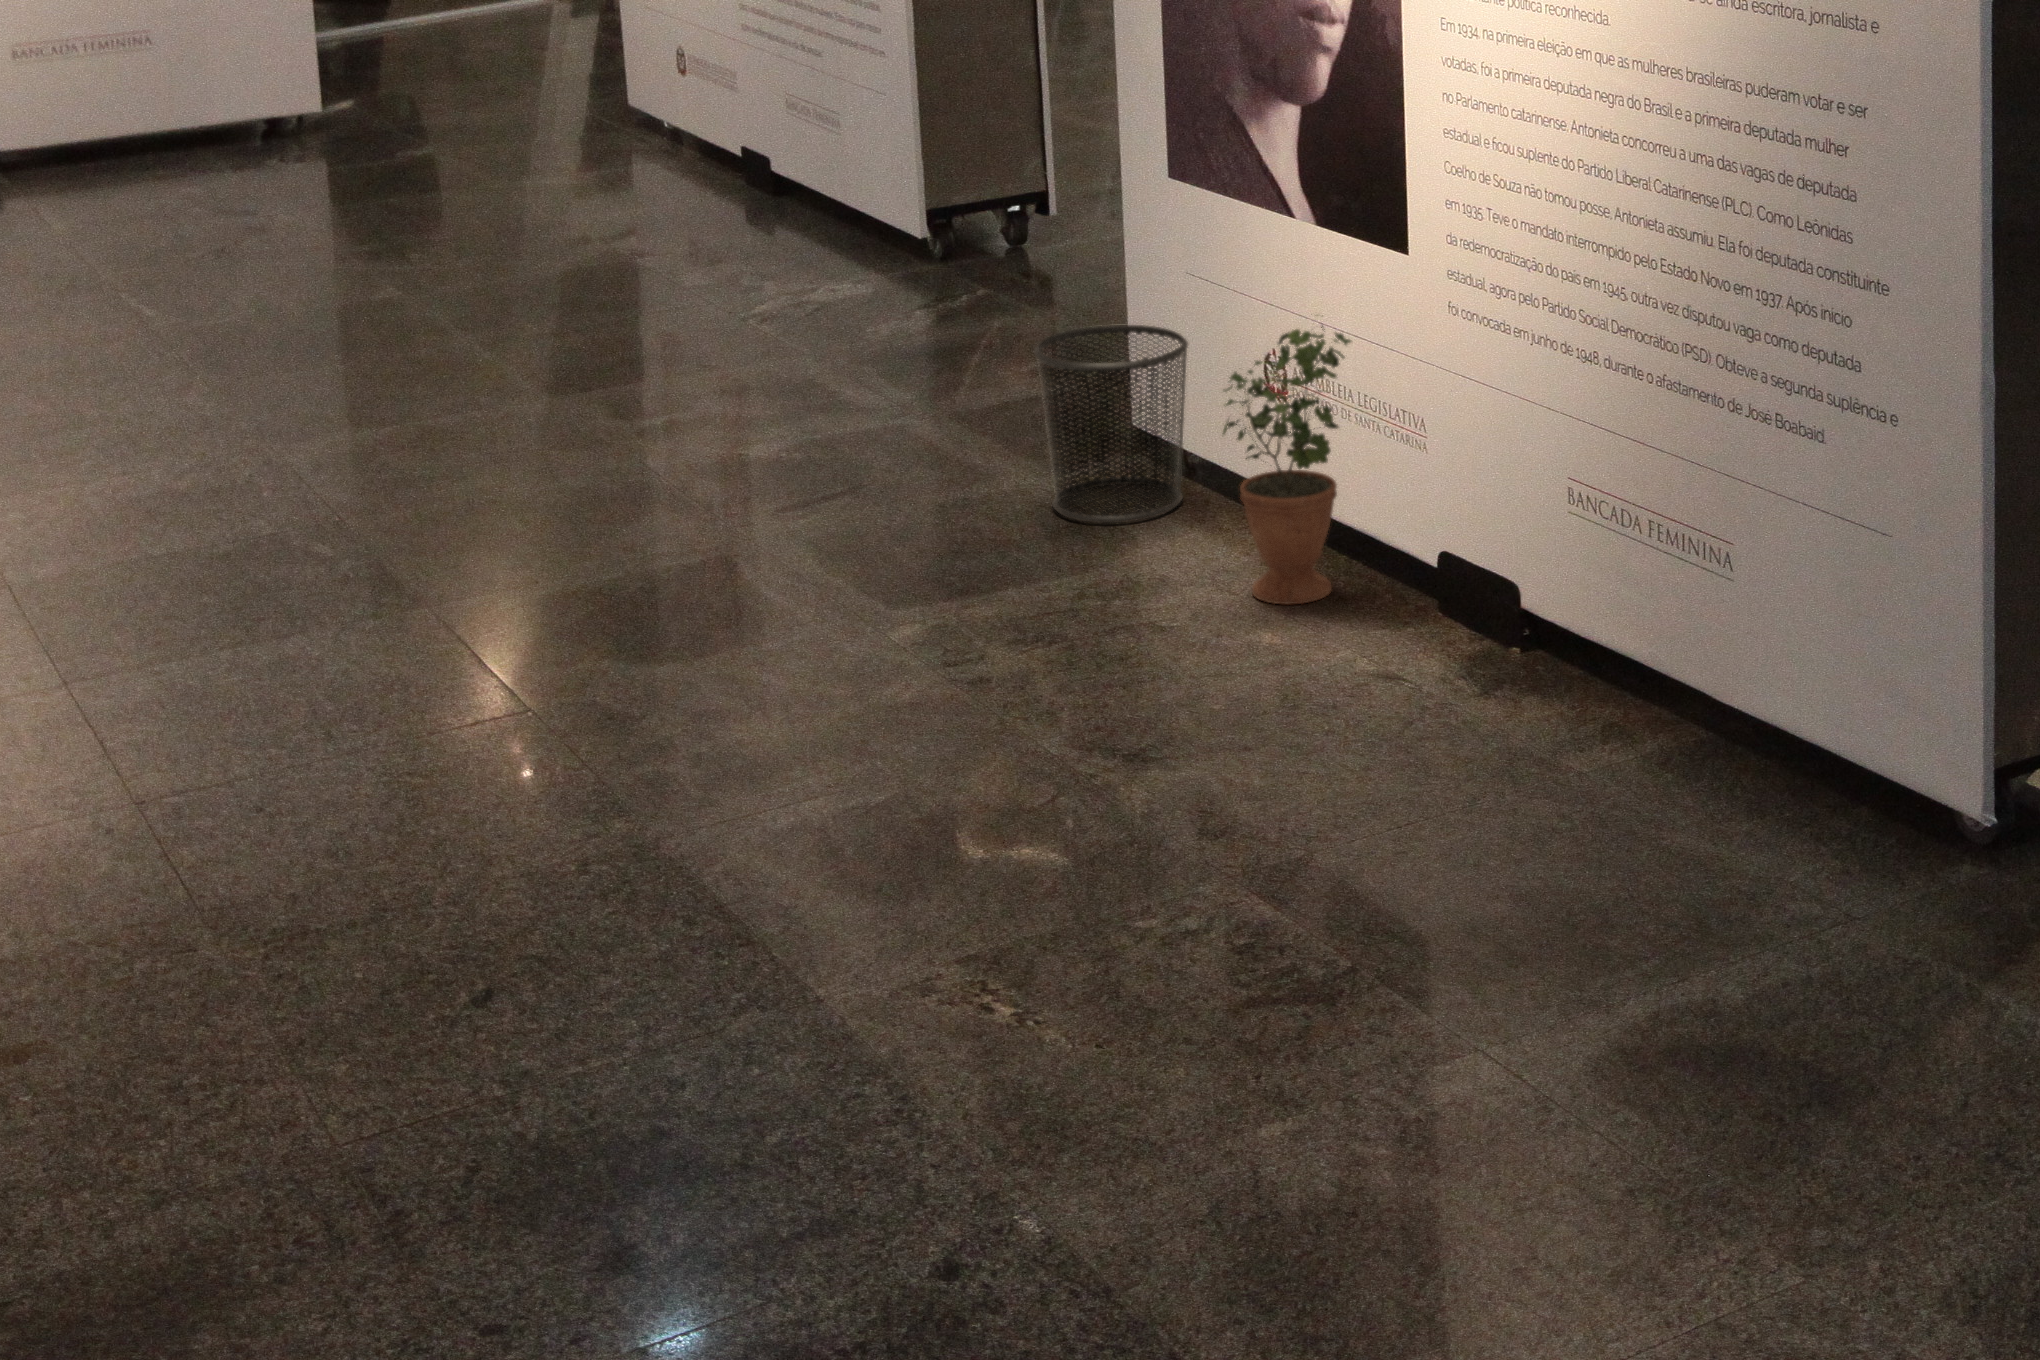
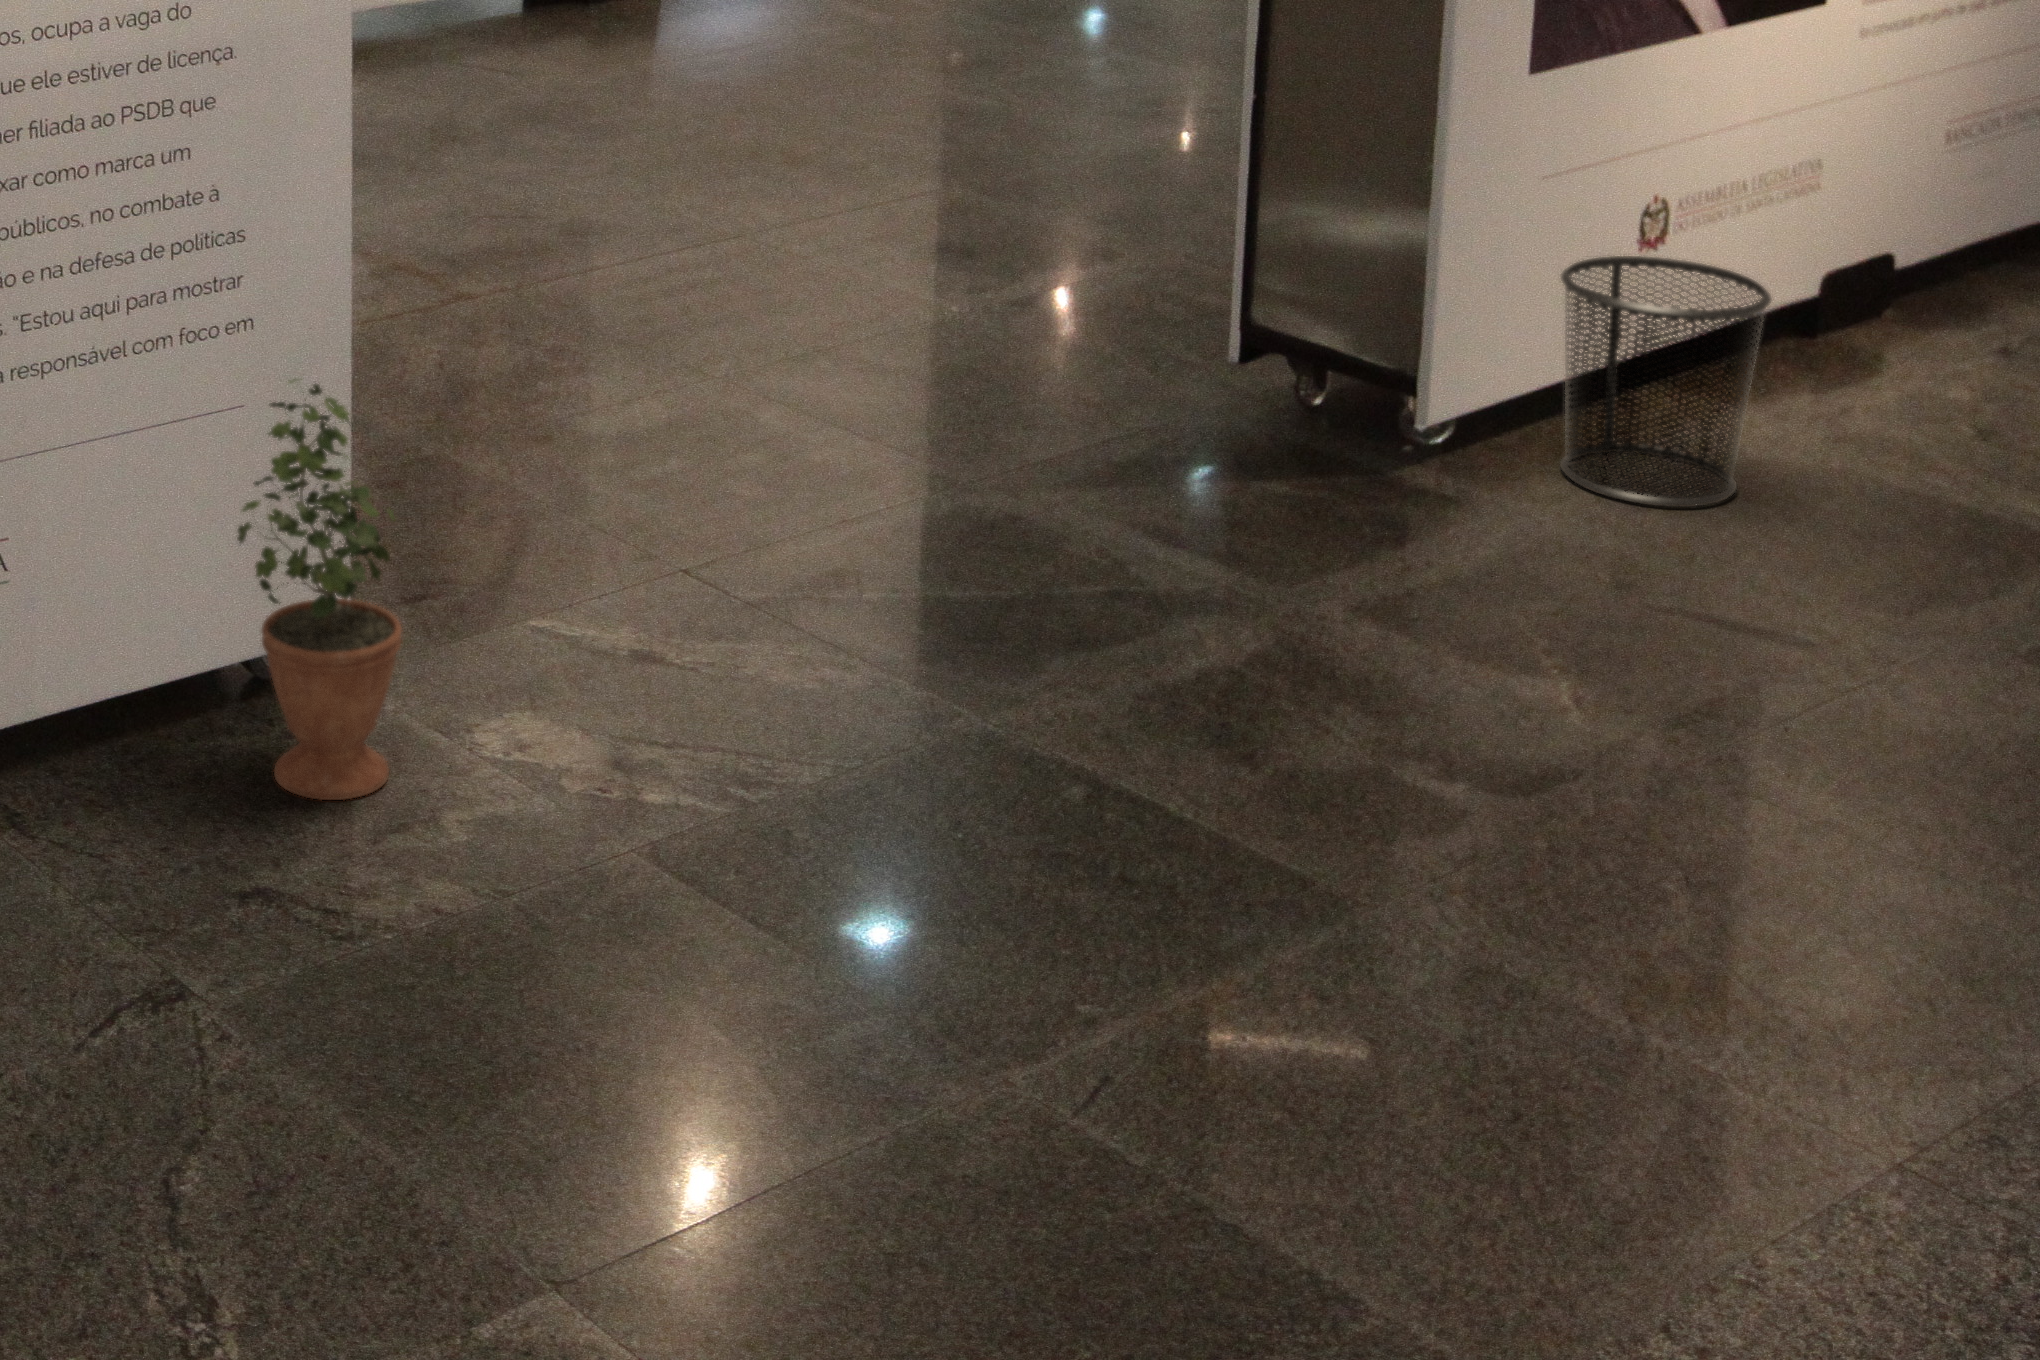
potted plant: present [1223,325,1351,604] -> present [238,380,402,800]

